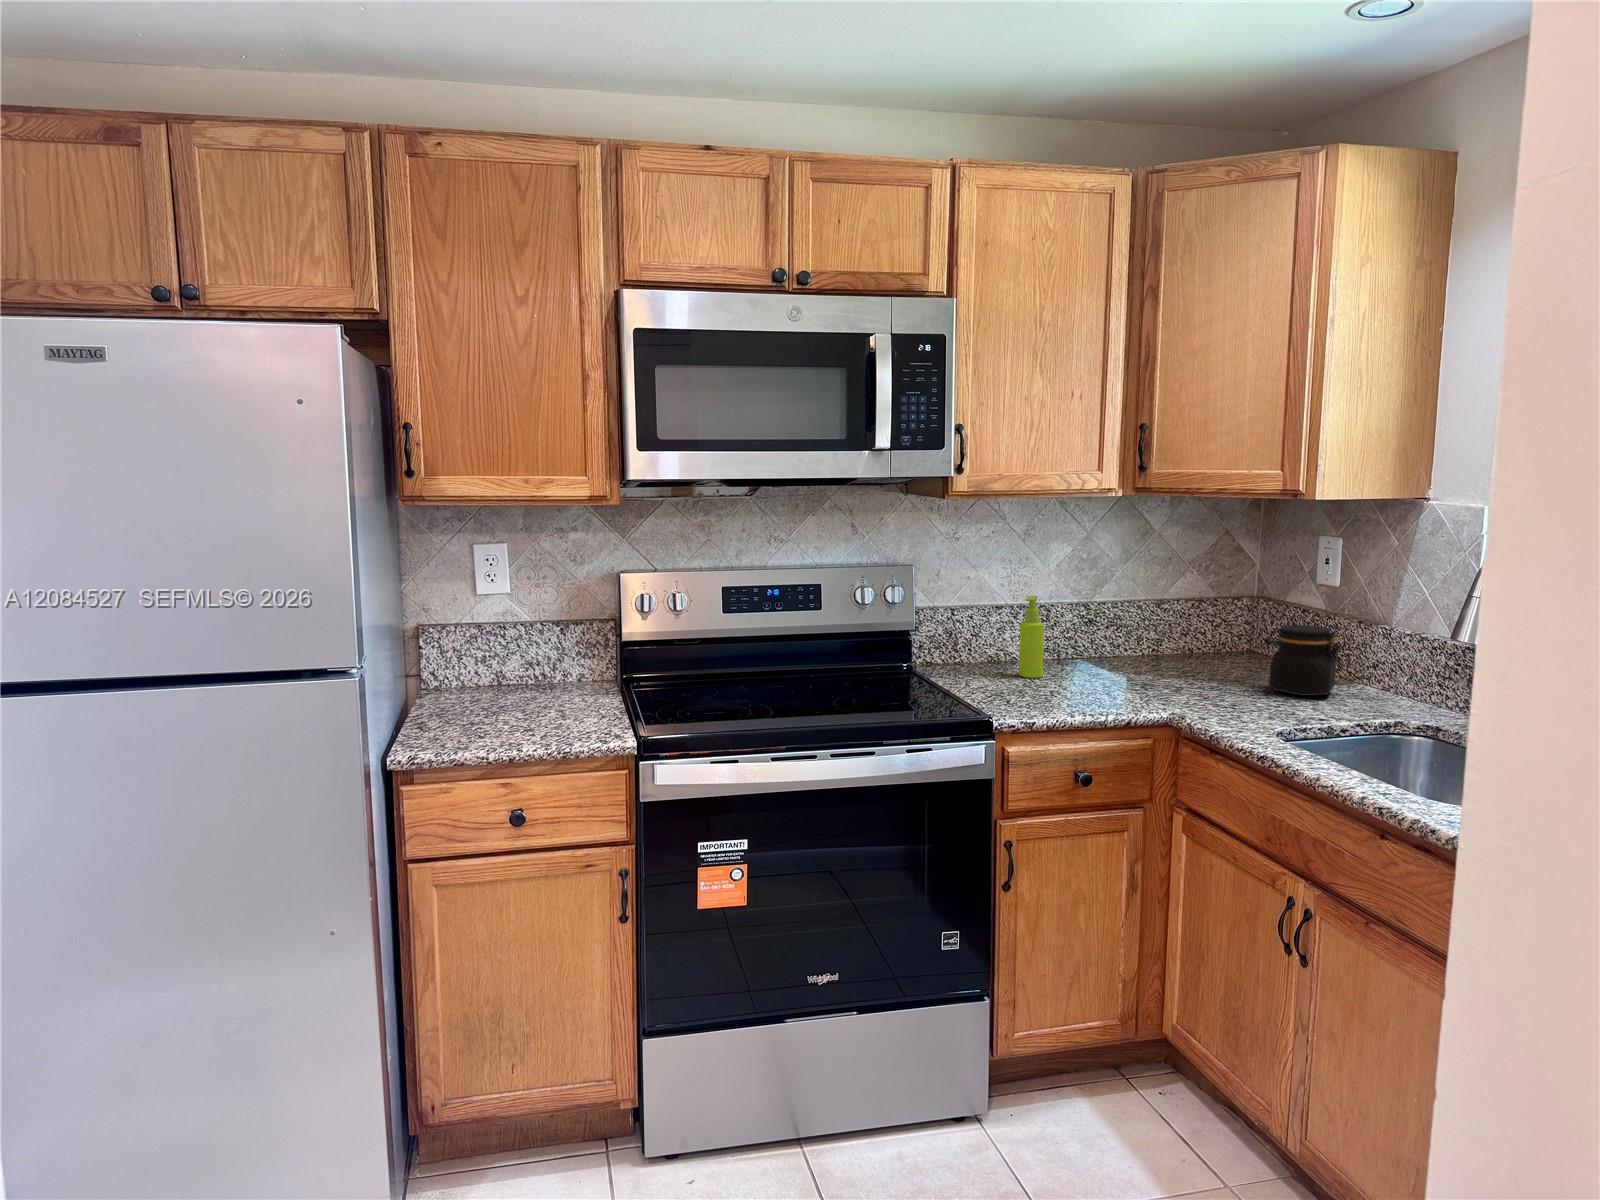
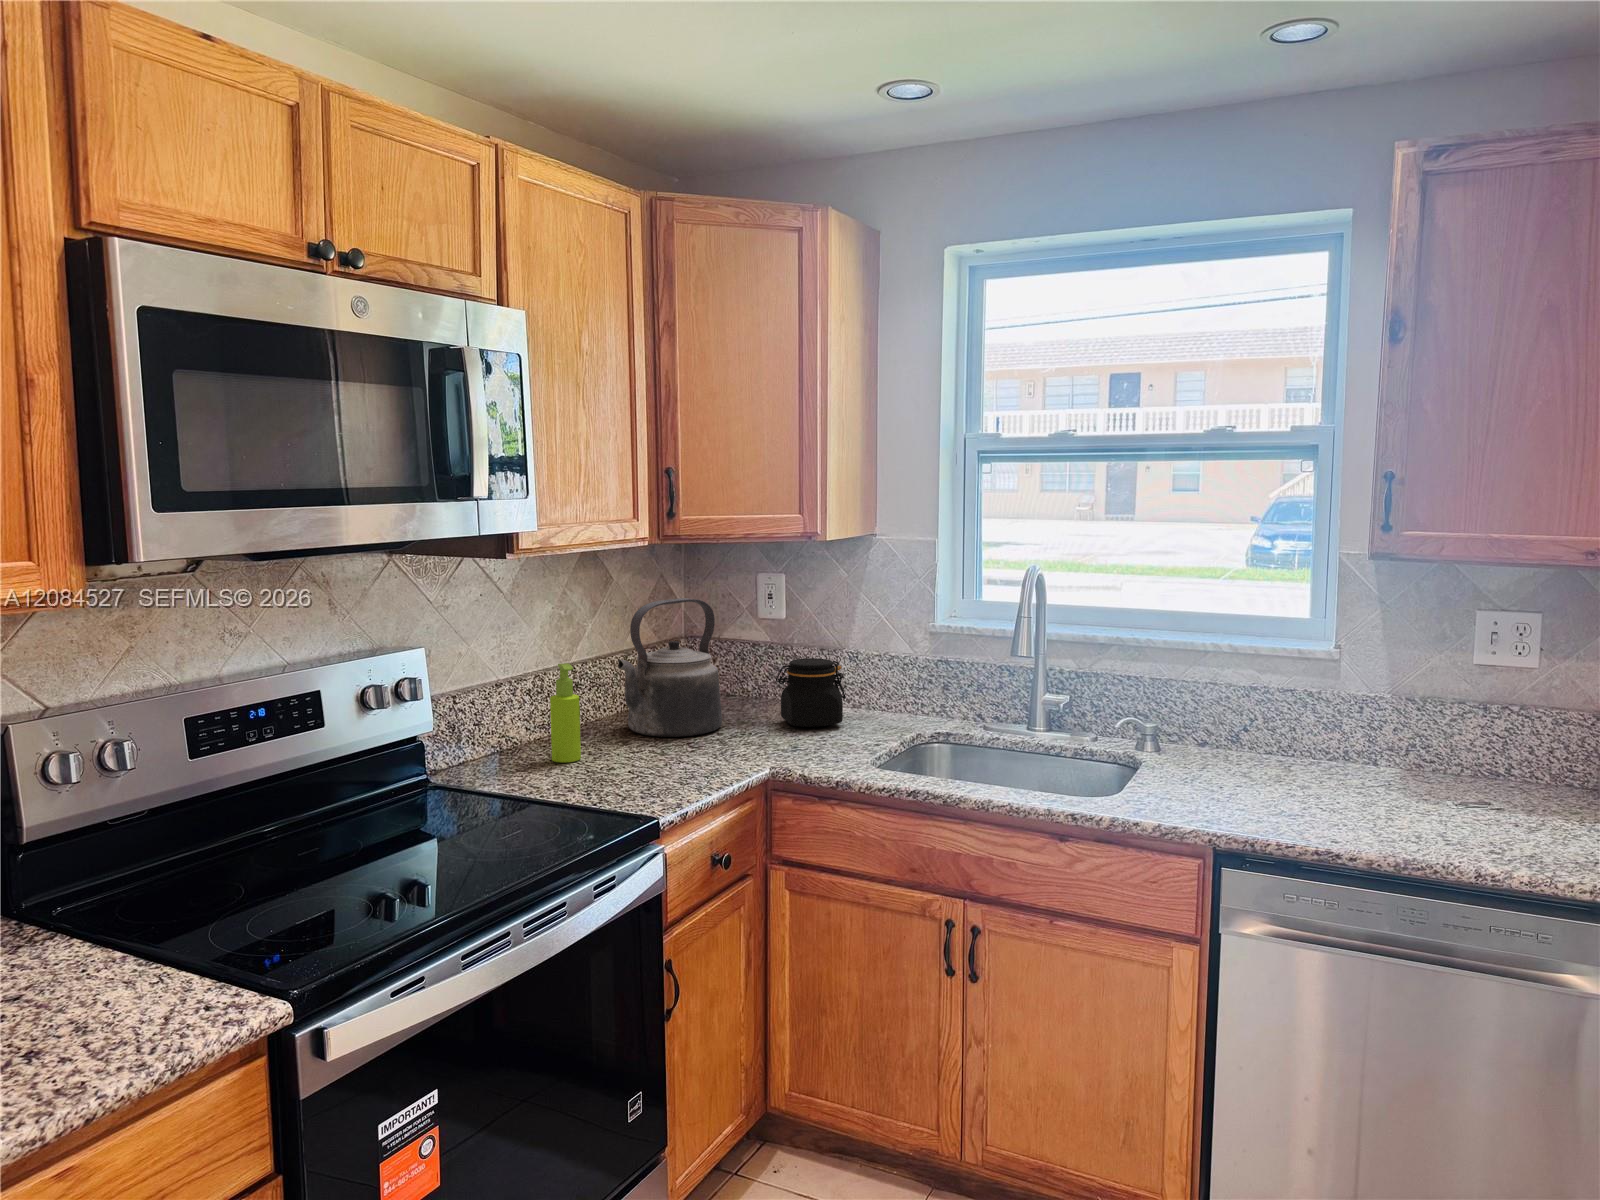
kettle: none [1103,553,1222,680] -> present [618,598,722,737]

